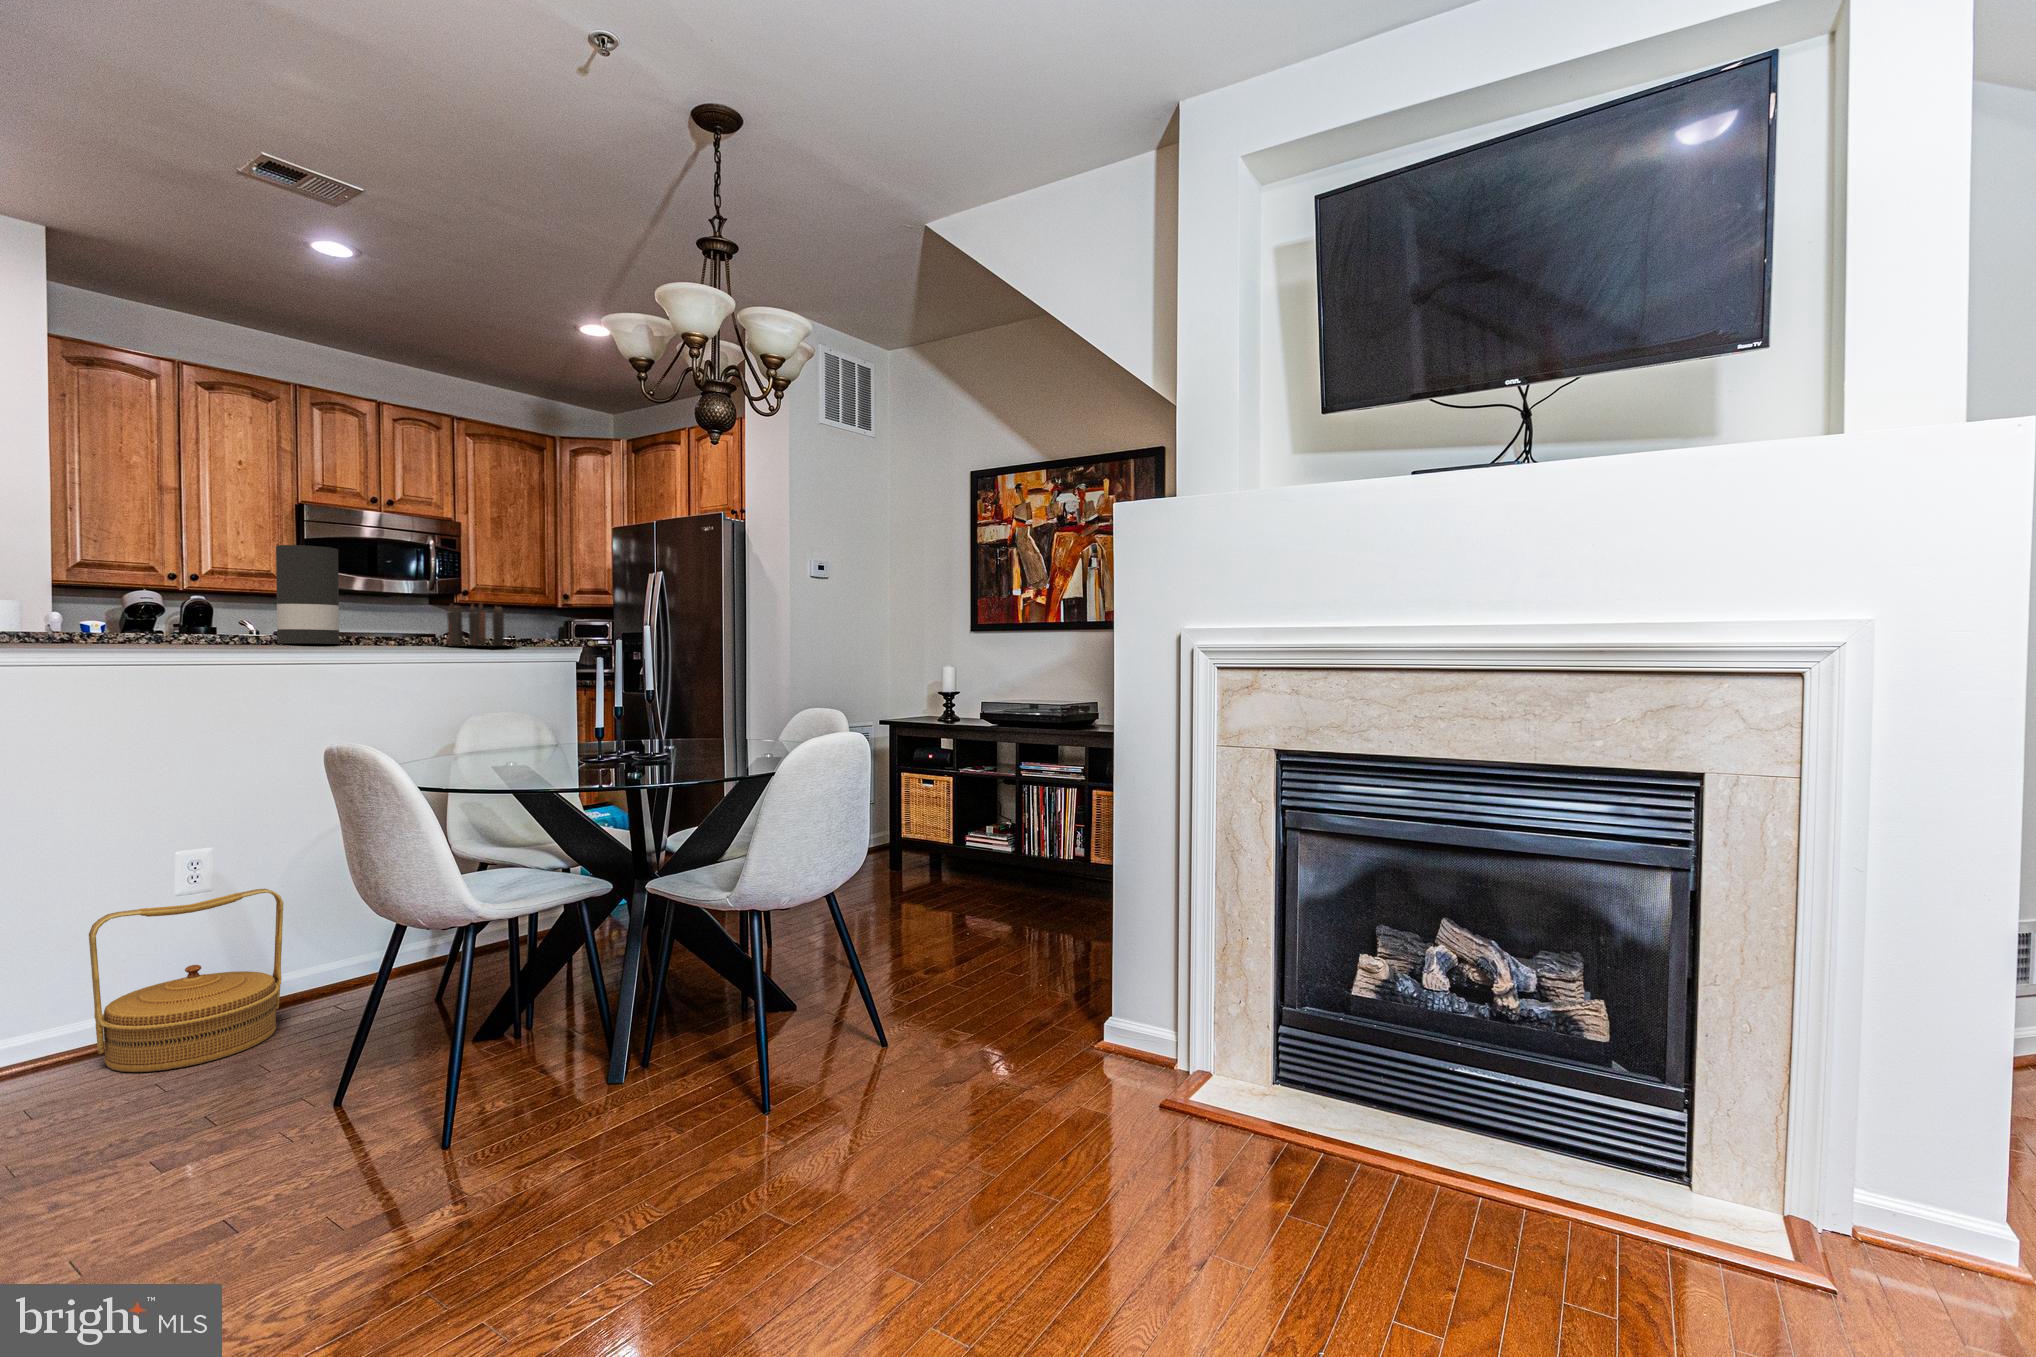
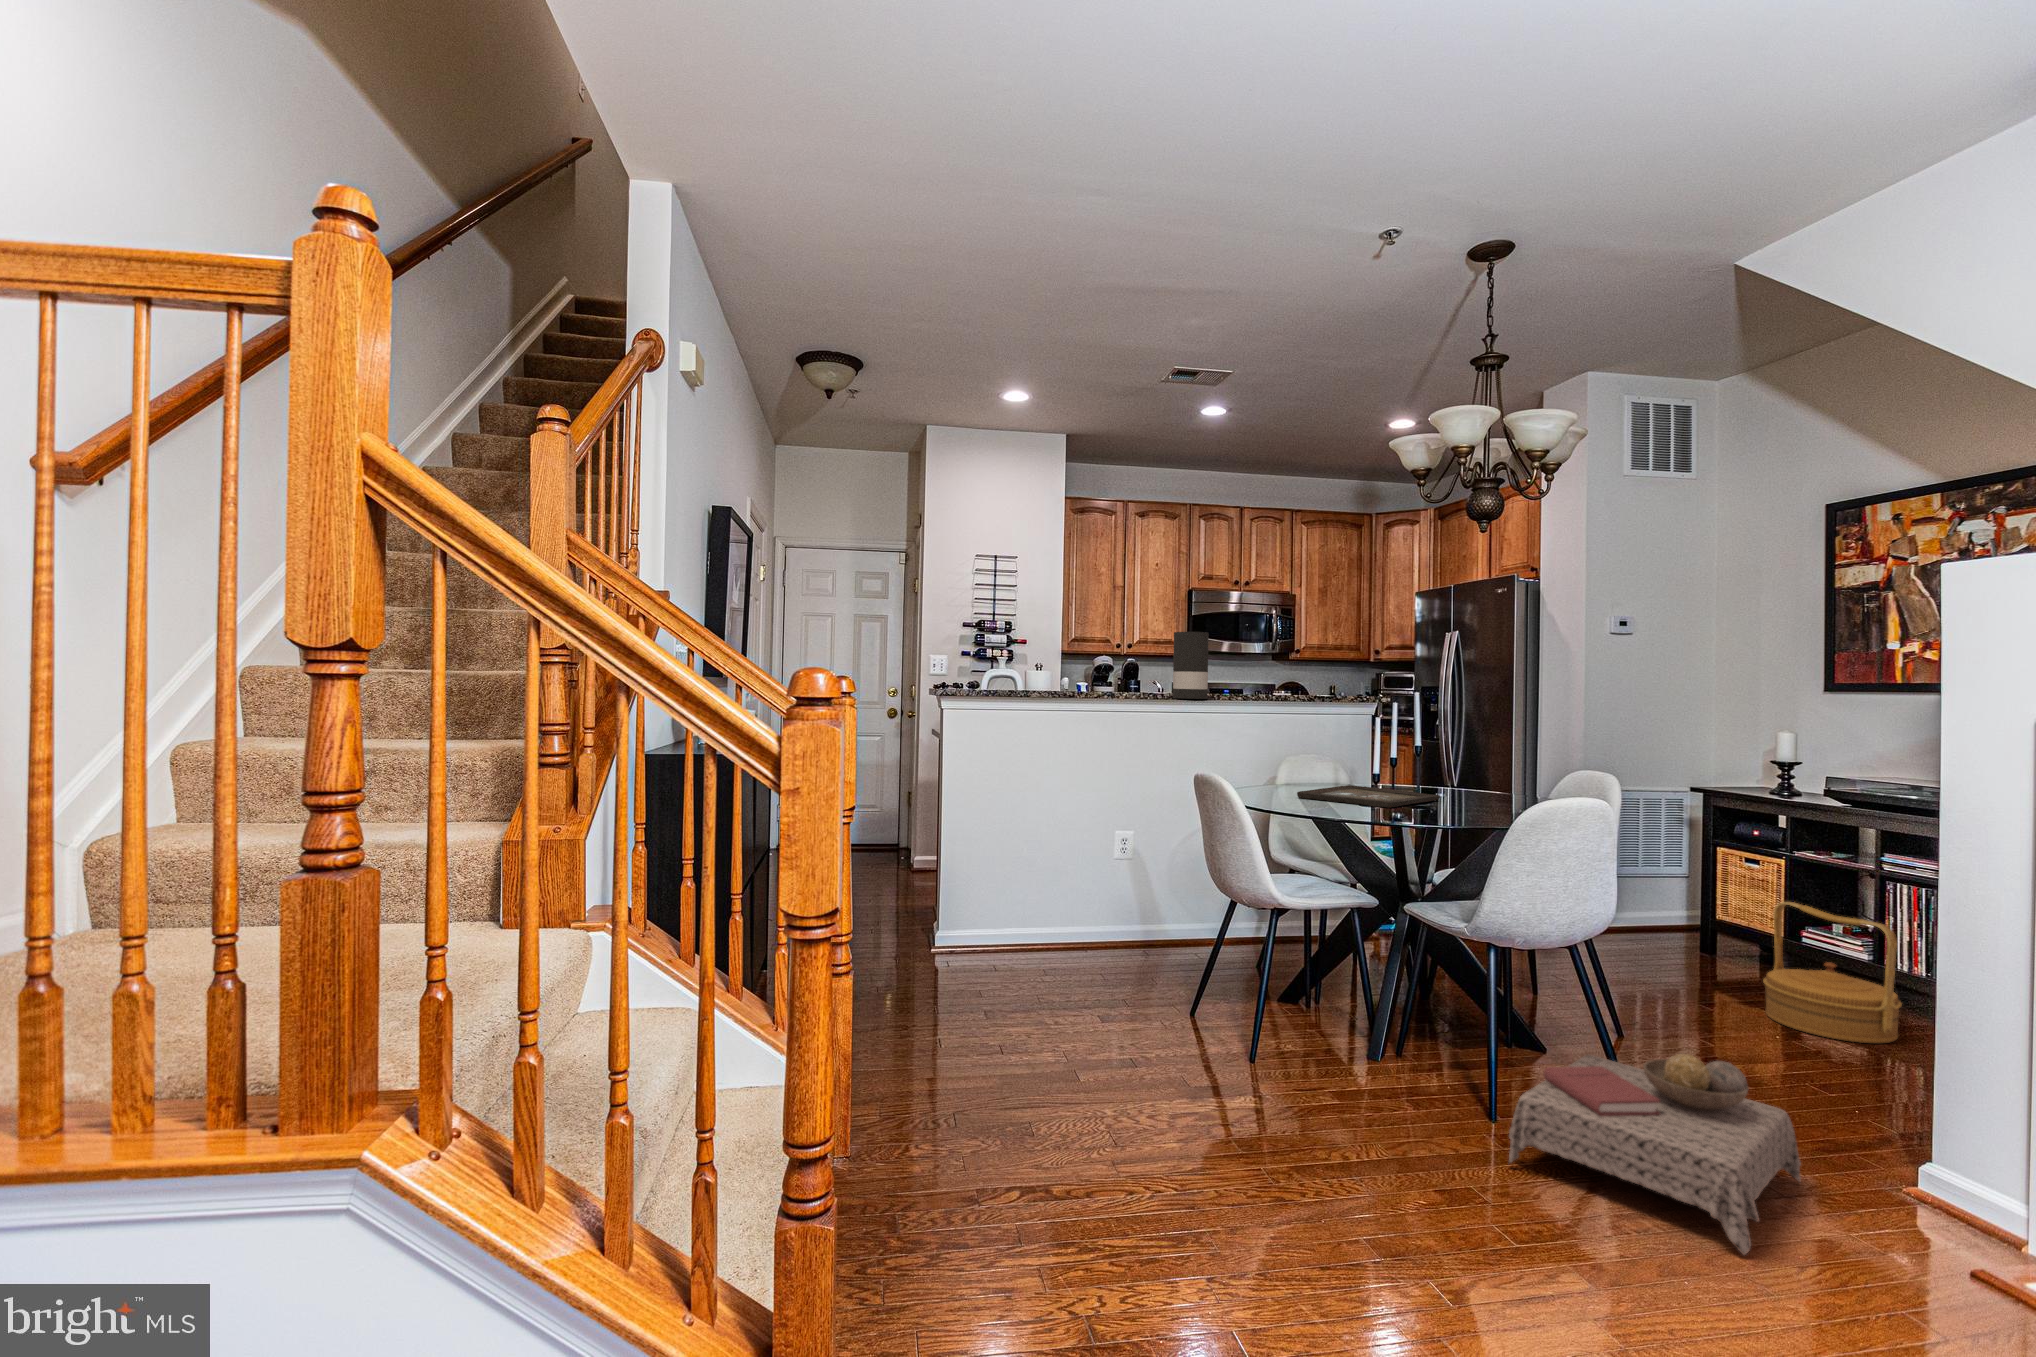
candle: present [447,603,504,645] -> none [1259,667,1336,701]
tray: none [494,745,674,768] -> present [1297,785,1440,808]
woven basket: present [89,889,283,1072] -> present [1763,902,1902,1043]
ottoman: none [794,977,1031,1168] -> present [1509,1054,1801,1255]

